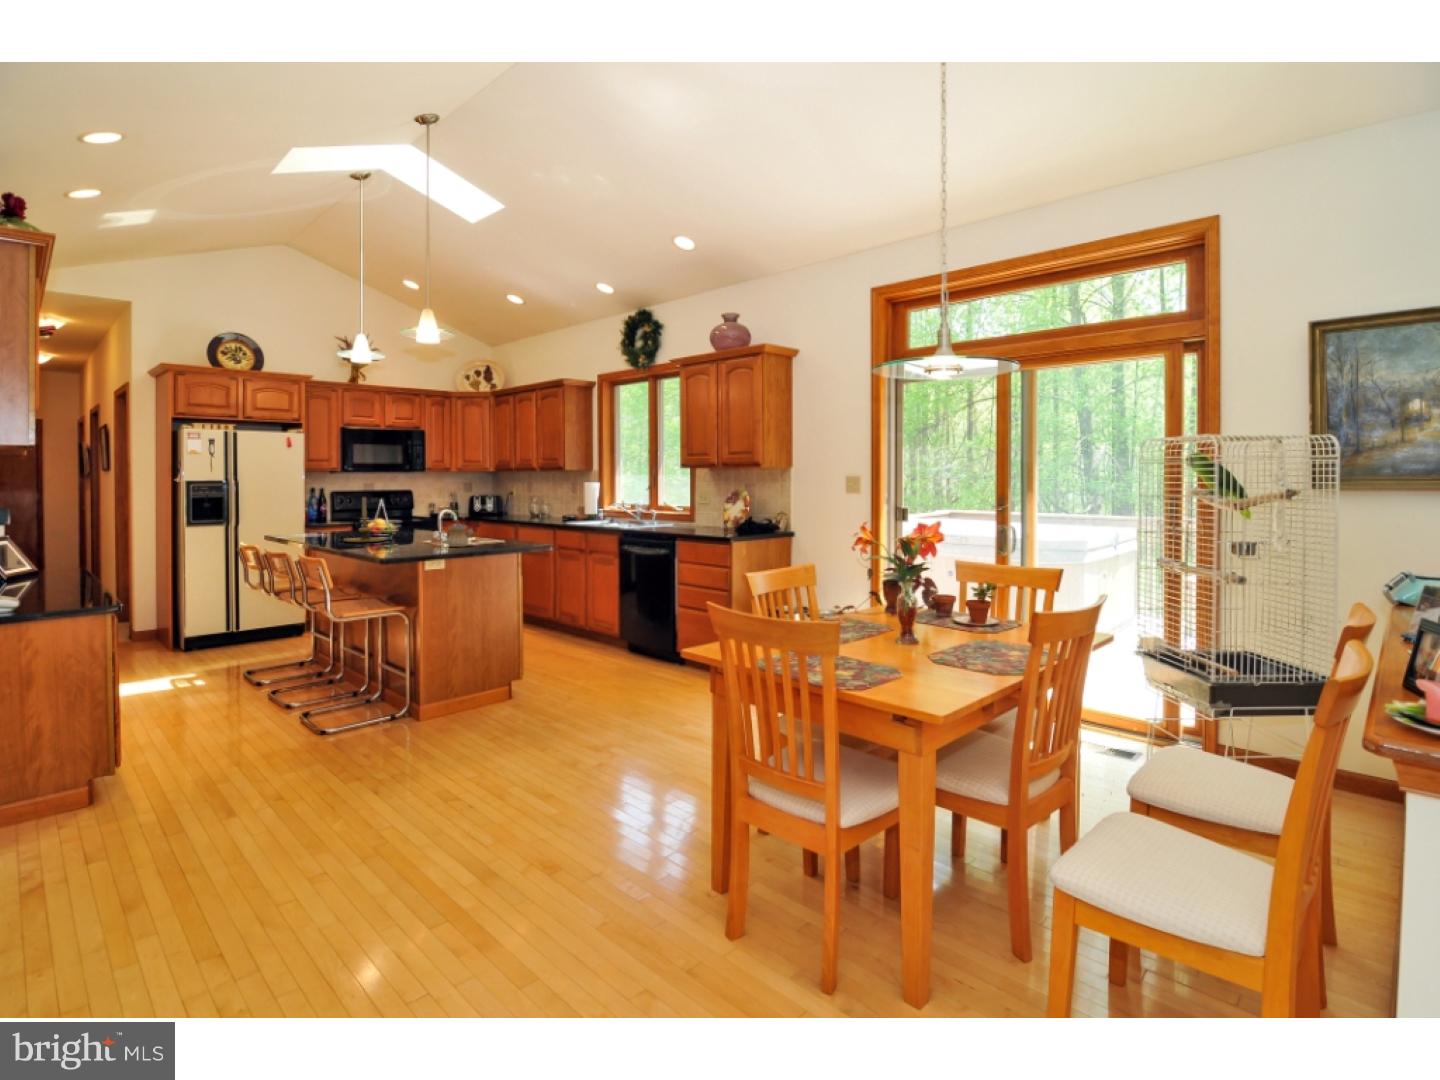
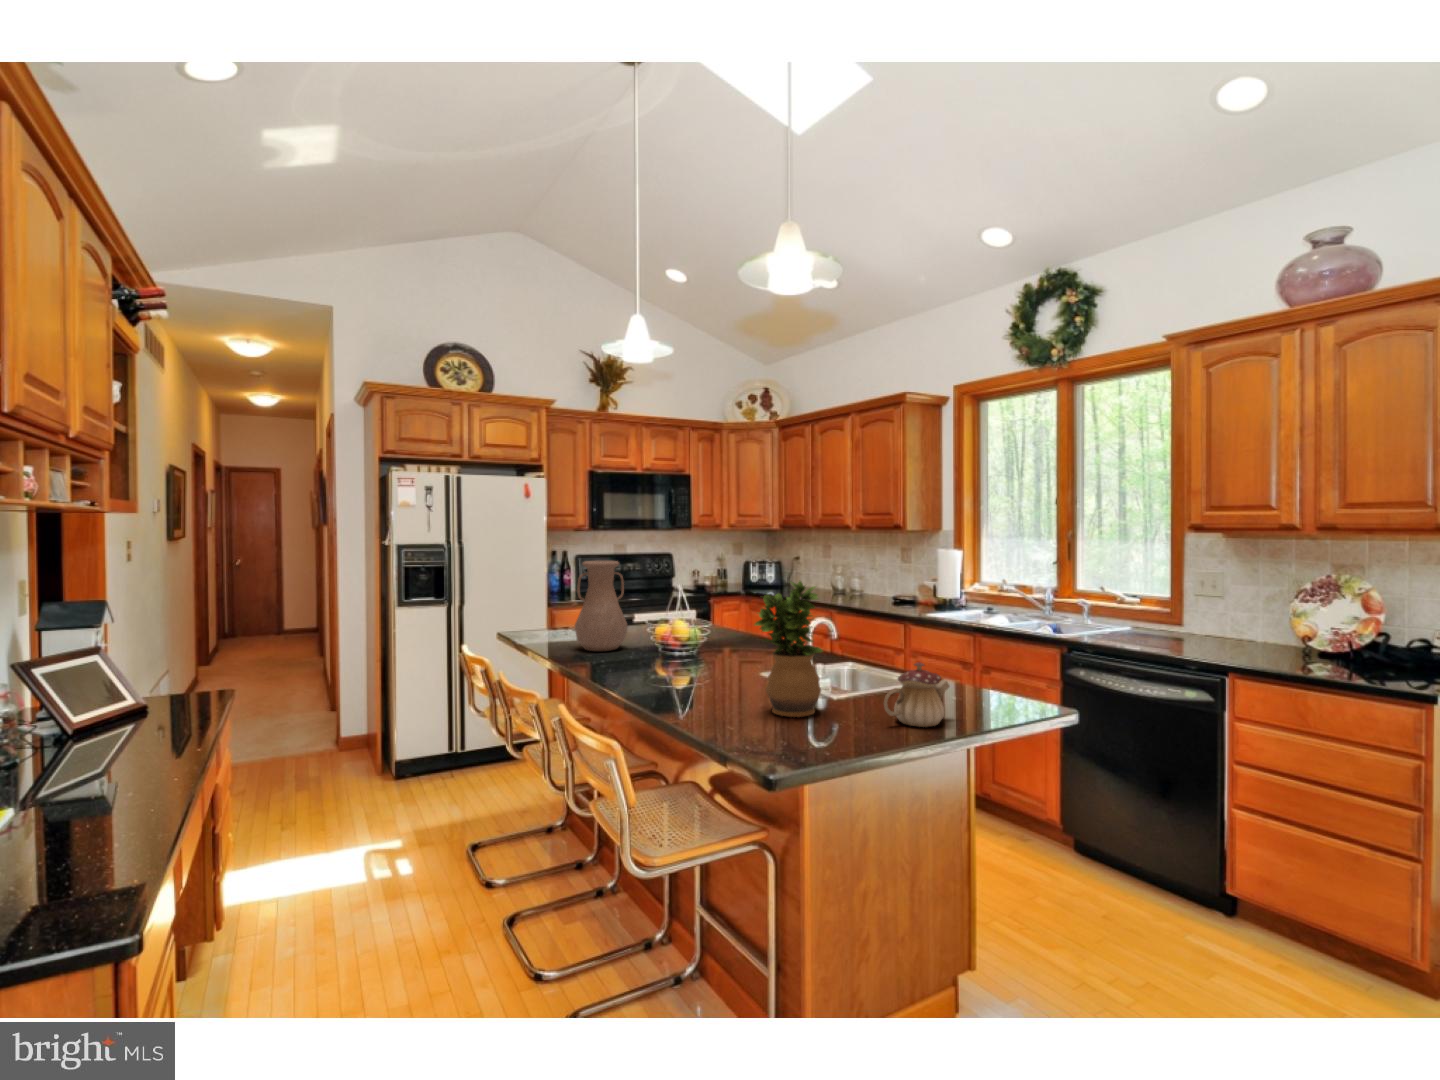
vase: none [310,485,344,537] -> present [575,561,627,651]
potted plant: none [383,485,418,546] -> present [755,581,823,717]
candle holder: present [344,497,386,542] -> none [649,593,725,685]

